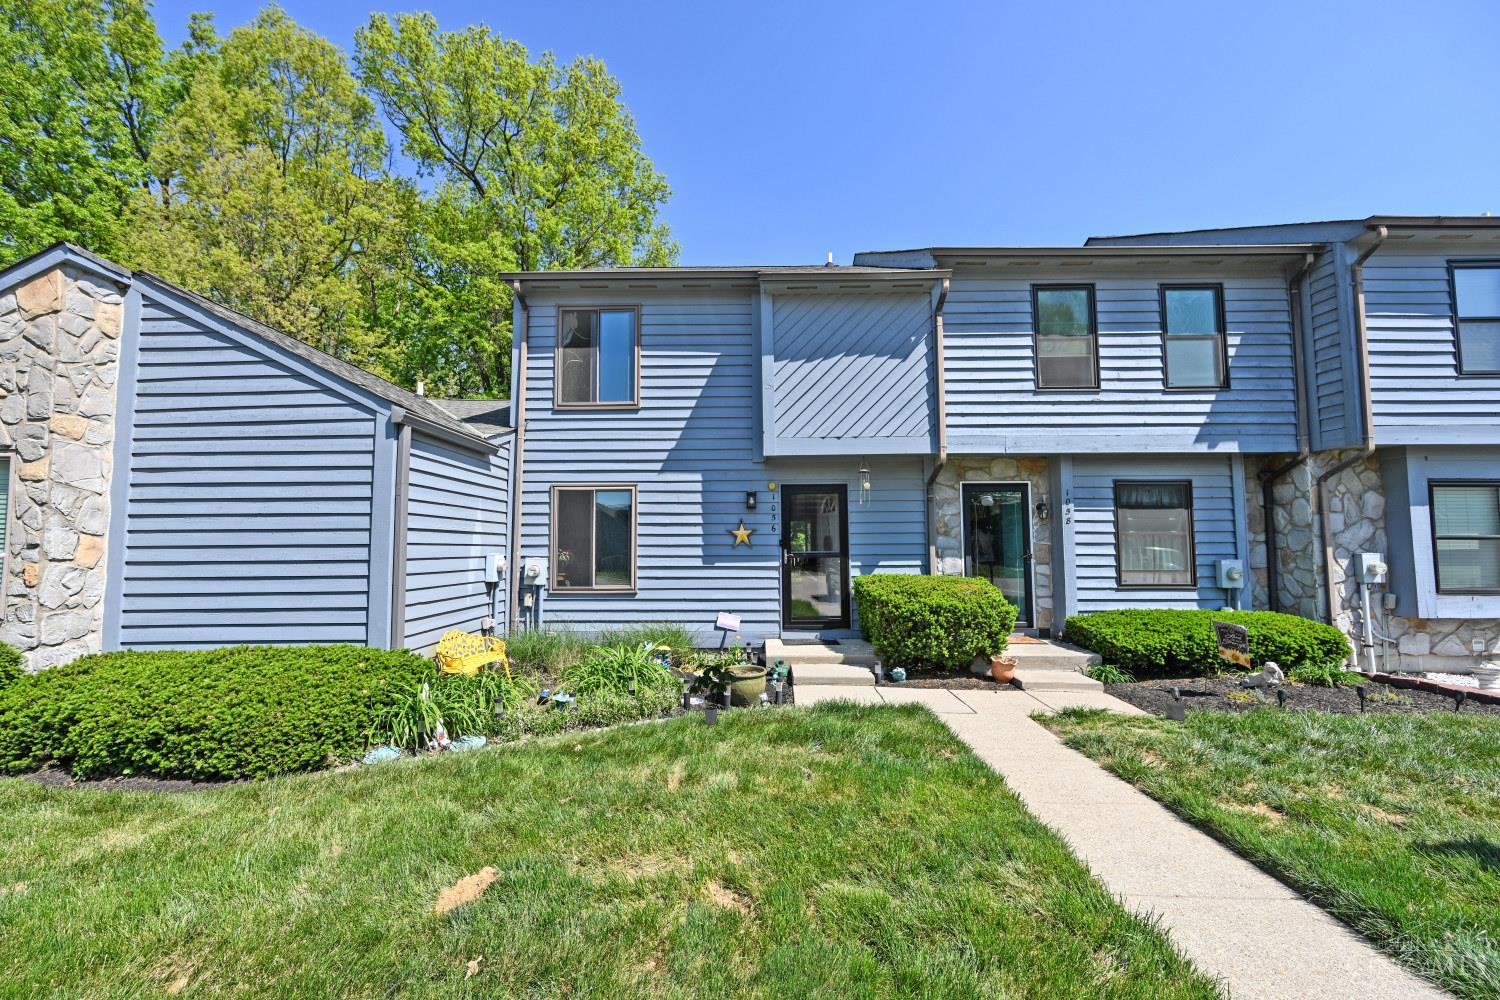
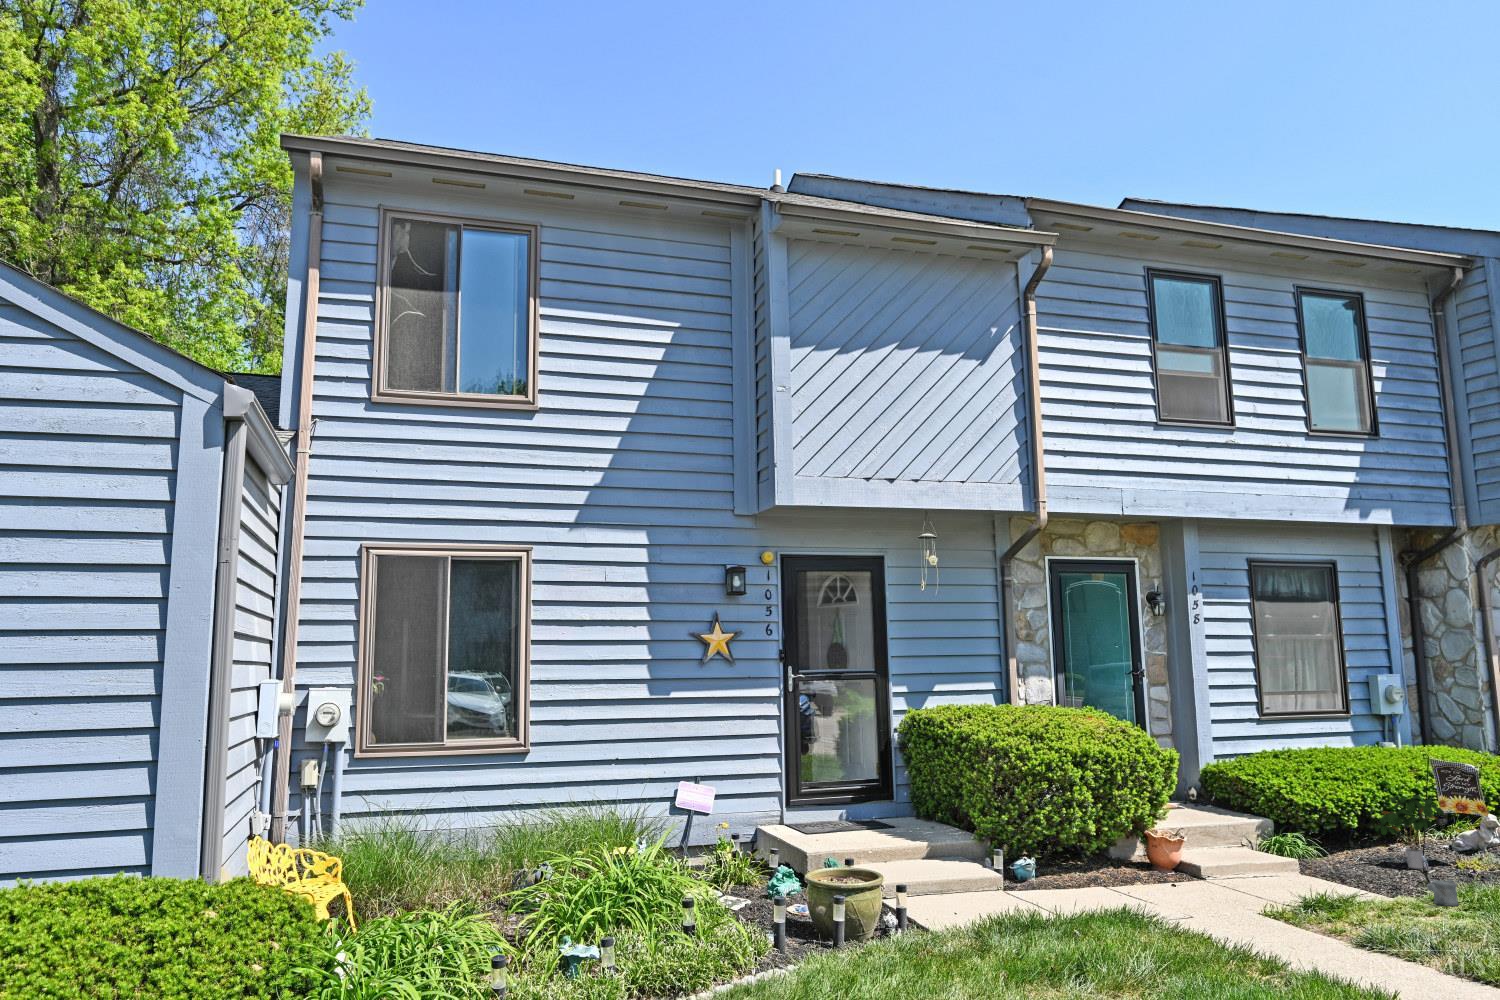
potted plant: present [687,664,736,724] -> present [1375,796,1444,869]

